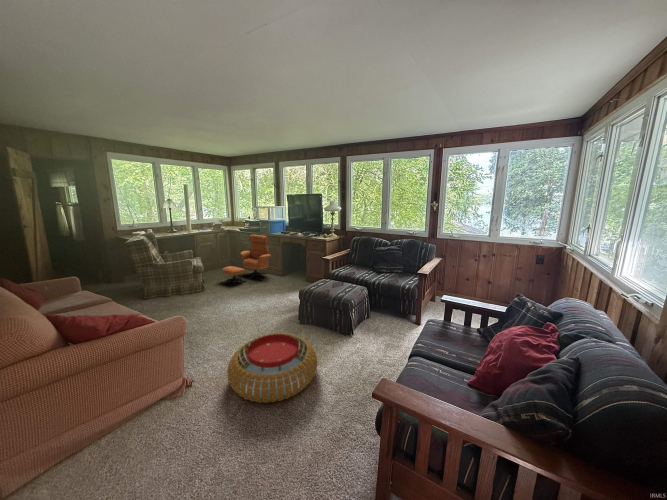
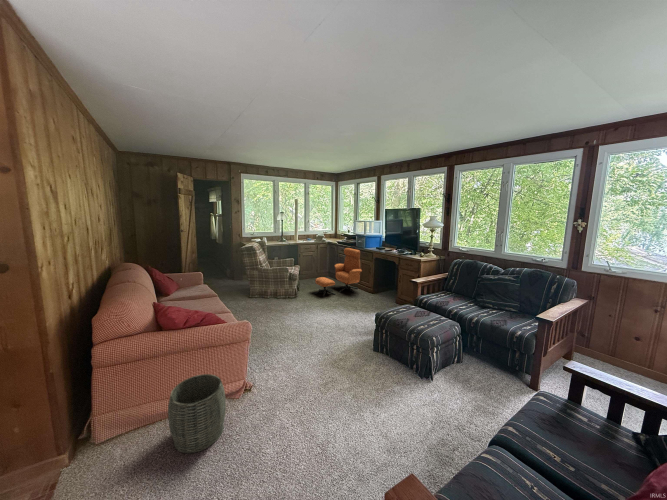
pouf: present [227,333,317,403] -> none [278,356,374,436]
woven basket: none [106,379,178,468] -> present [168,374,226,453]

